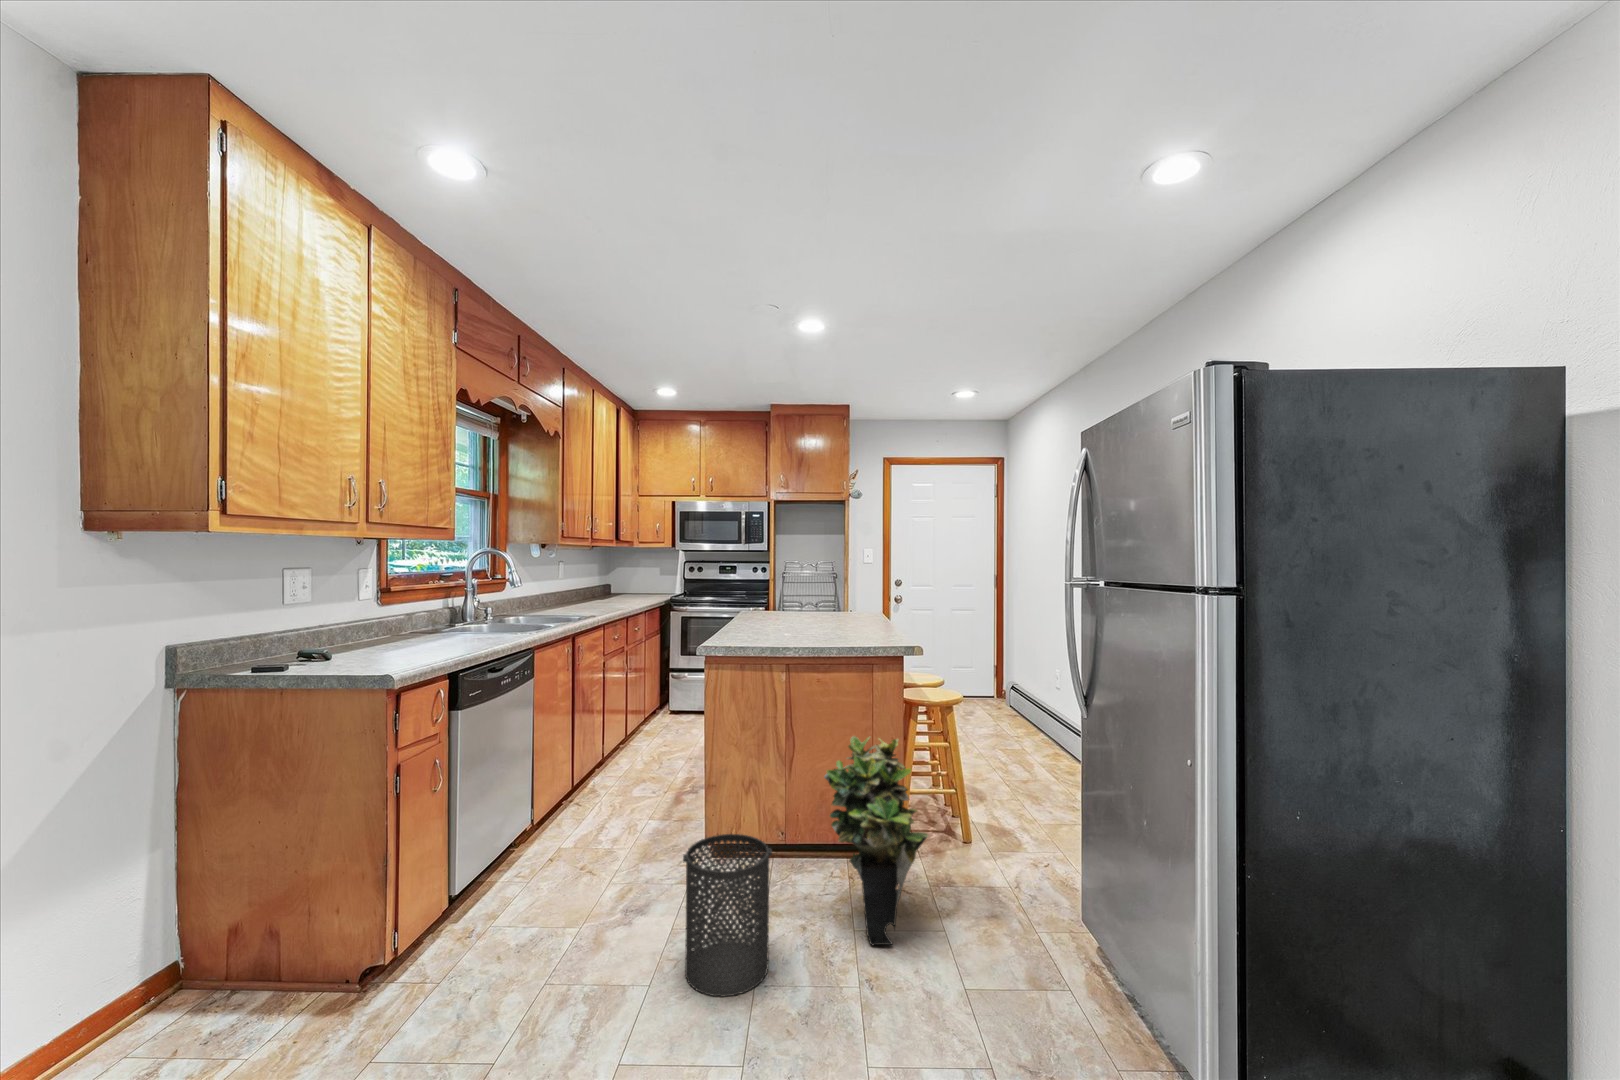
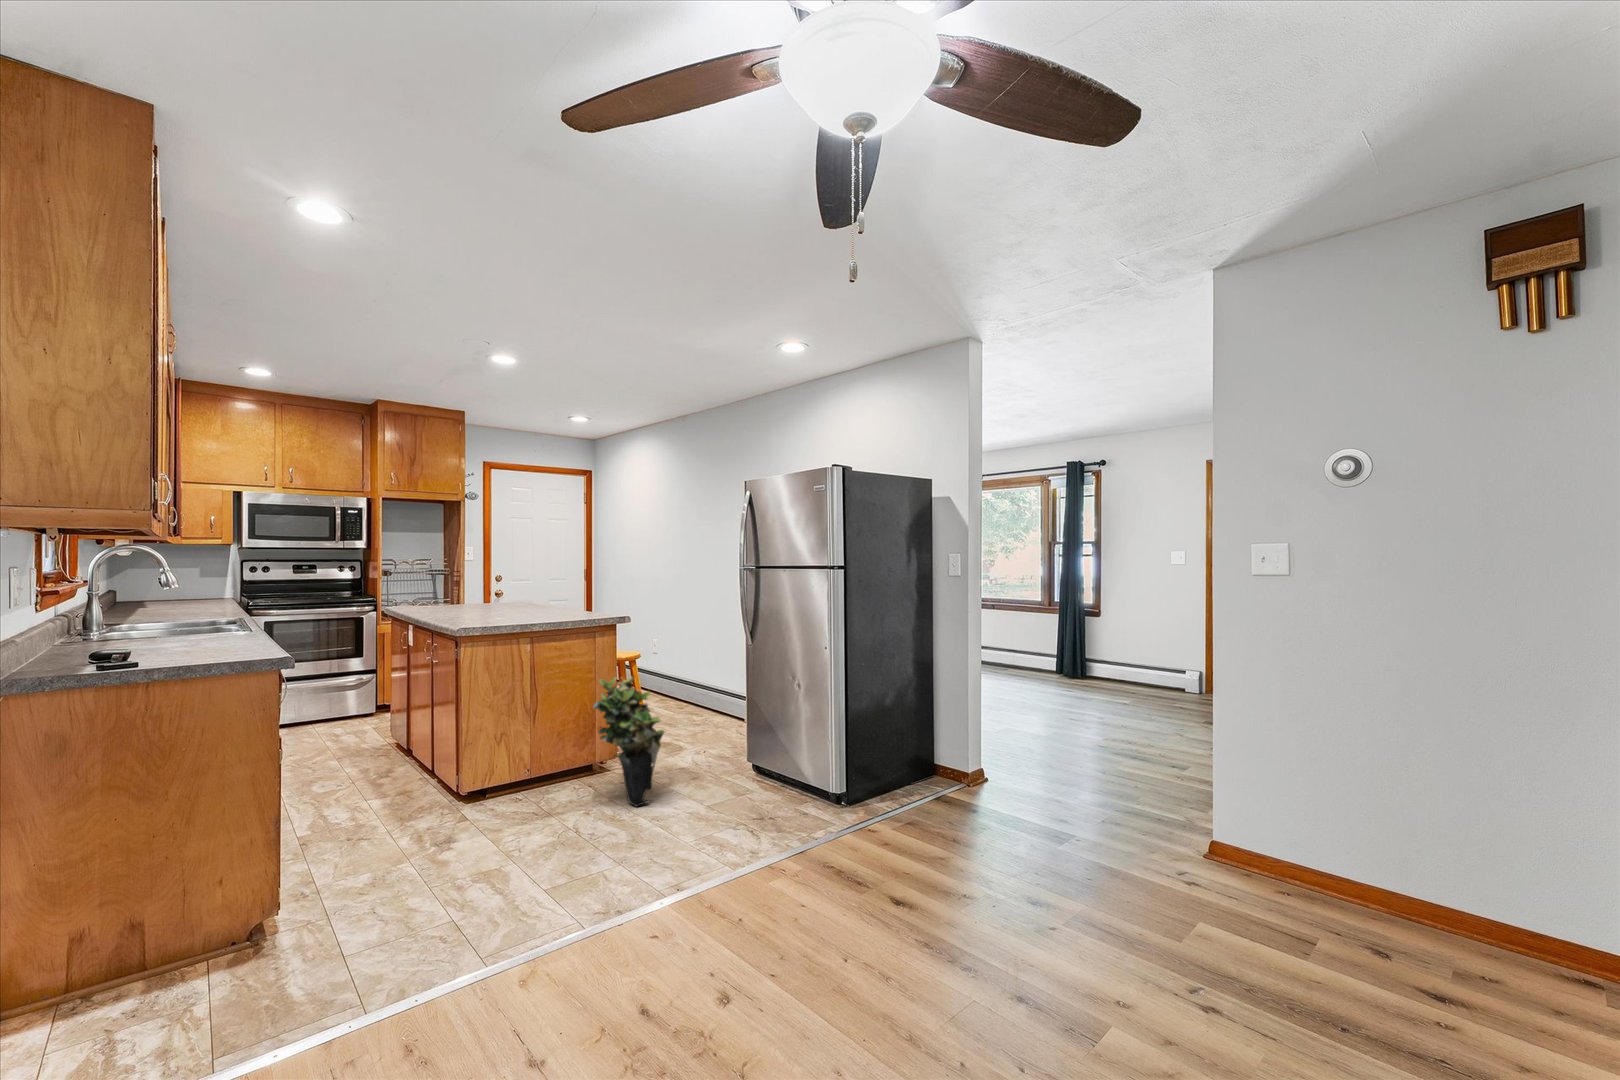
trash can: present [683,834,772,997] -> none [525,751,590,855]

